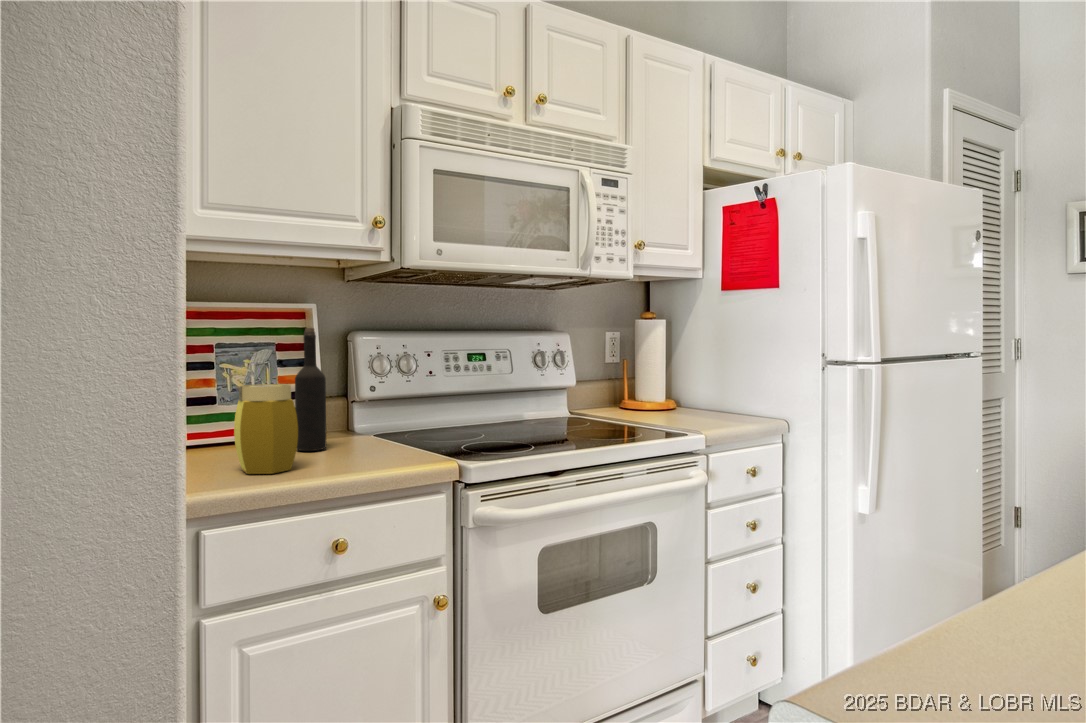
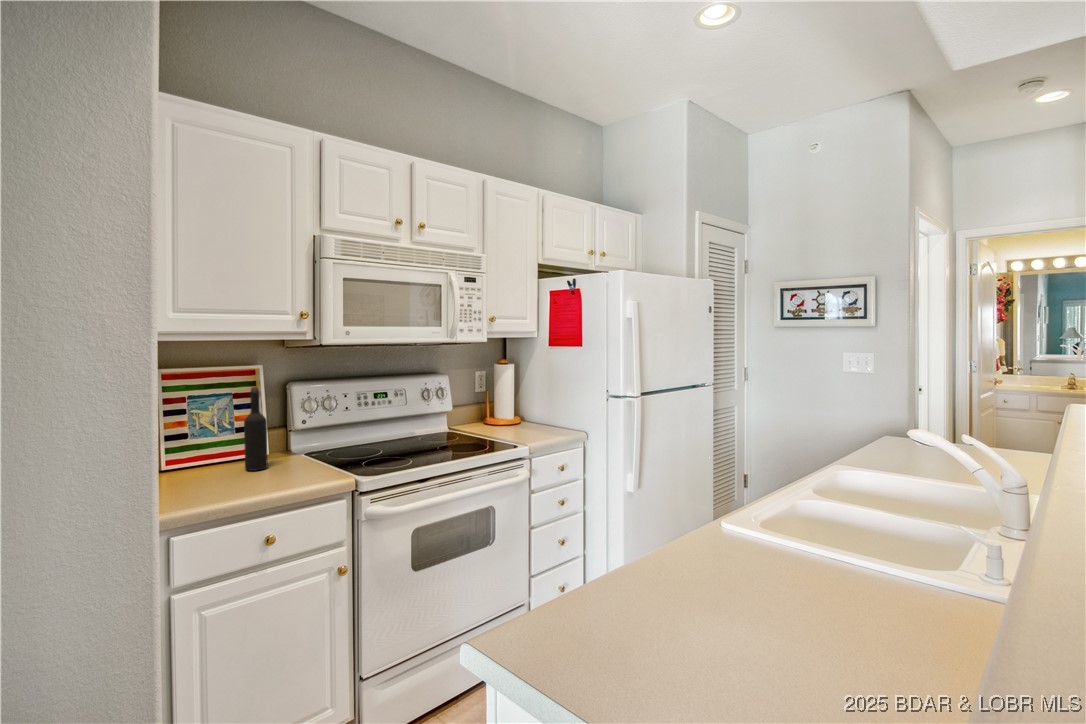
jar: present [234,384,298,474] -> none [196,431,242,494]

